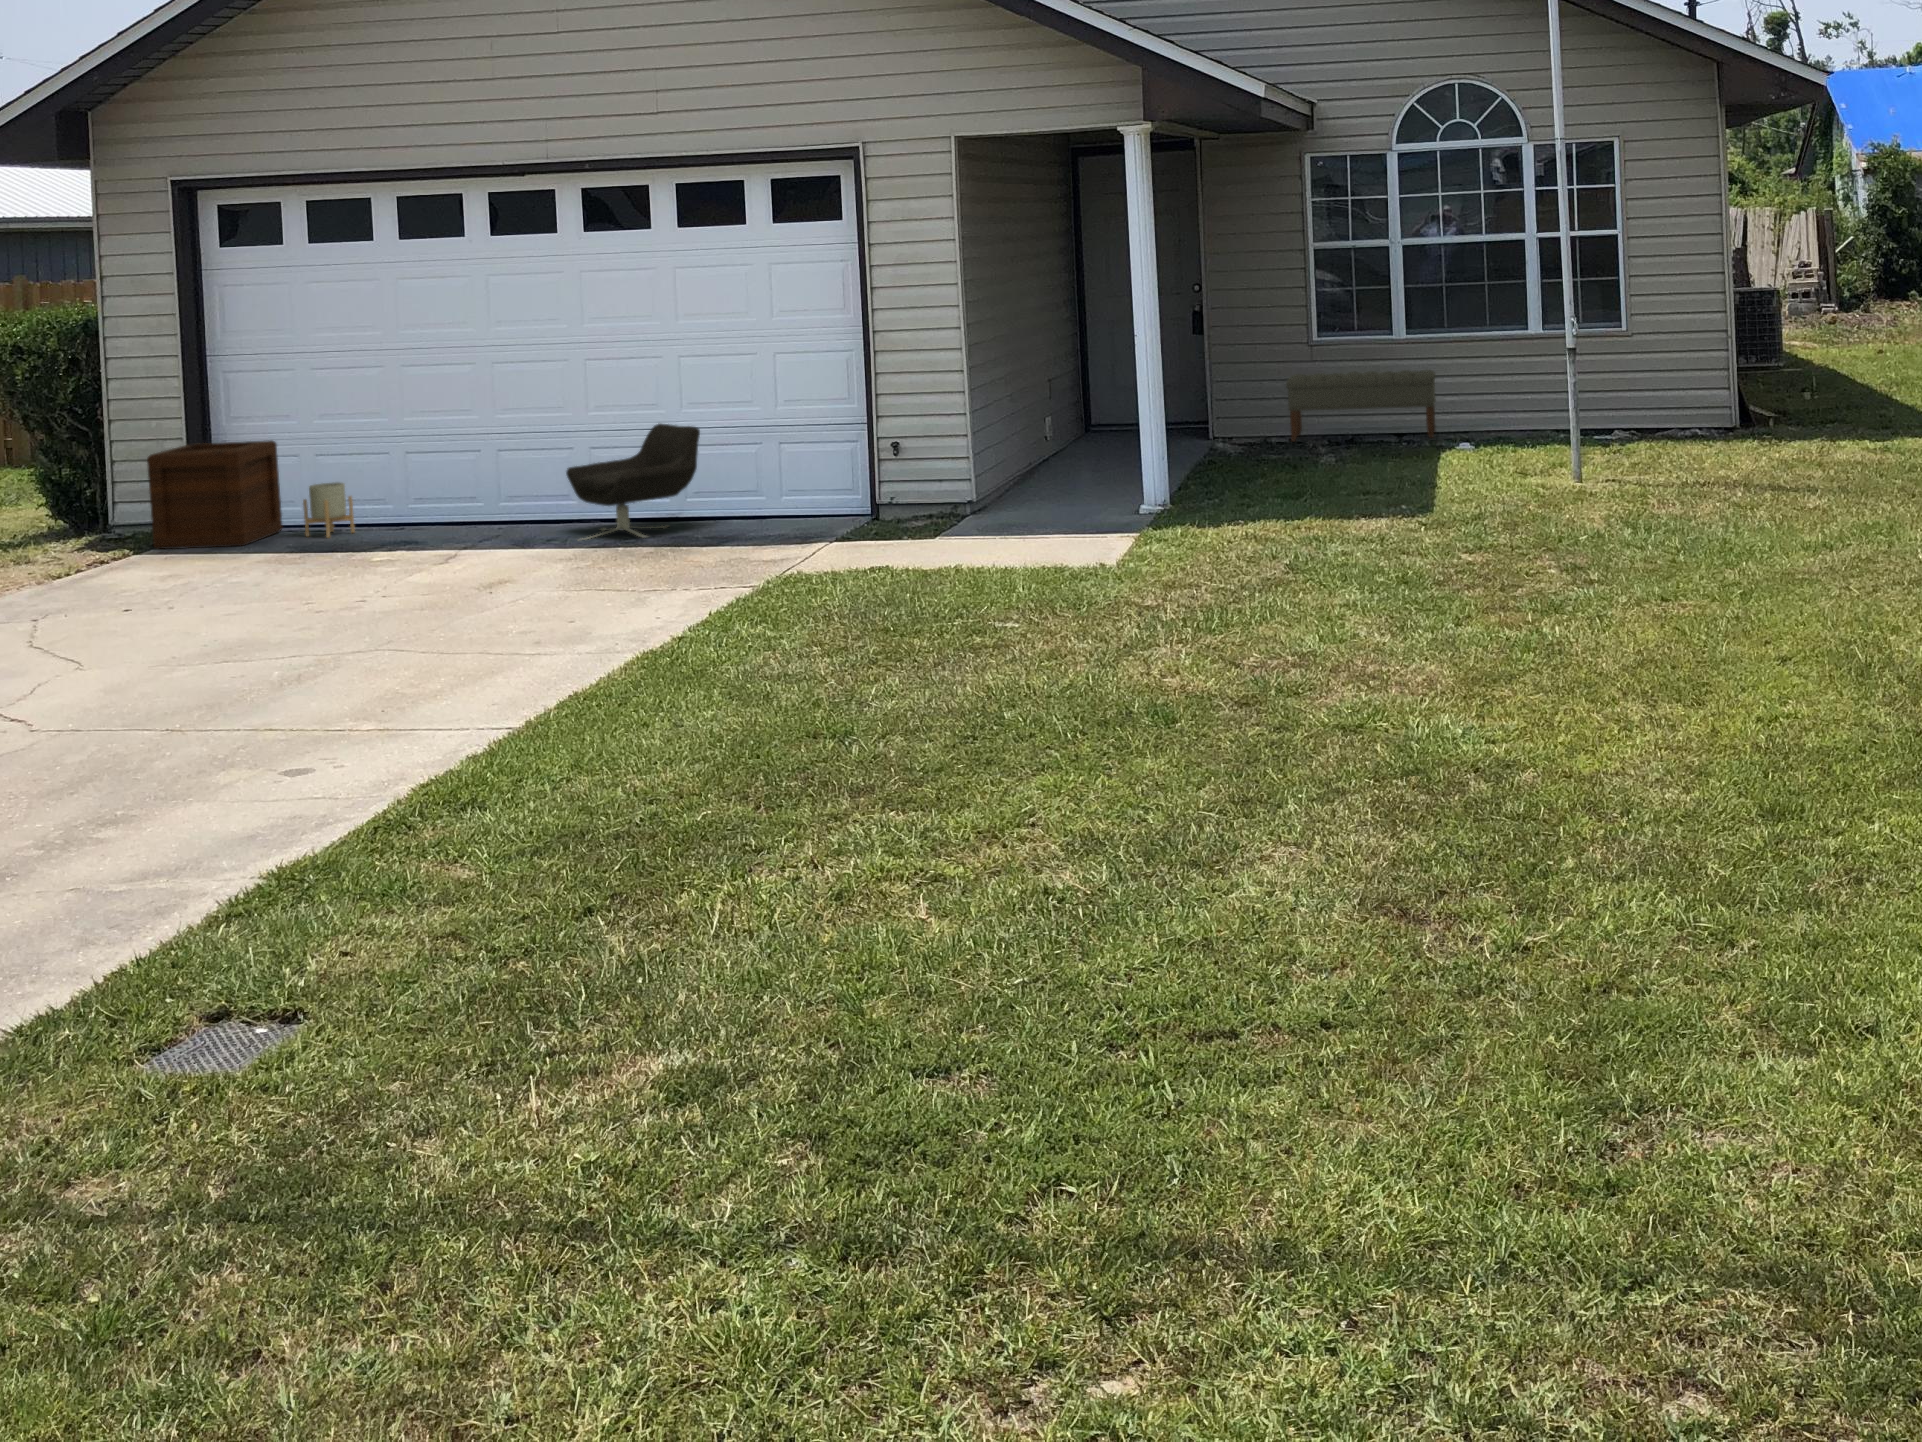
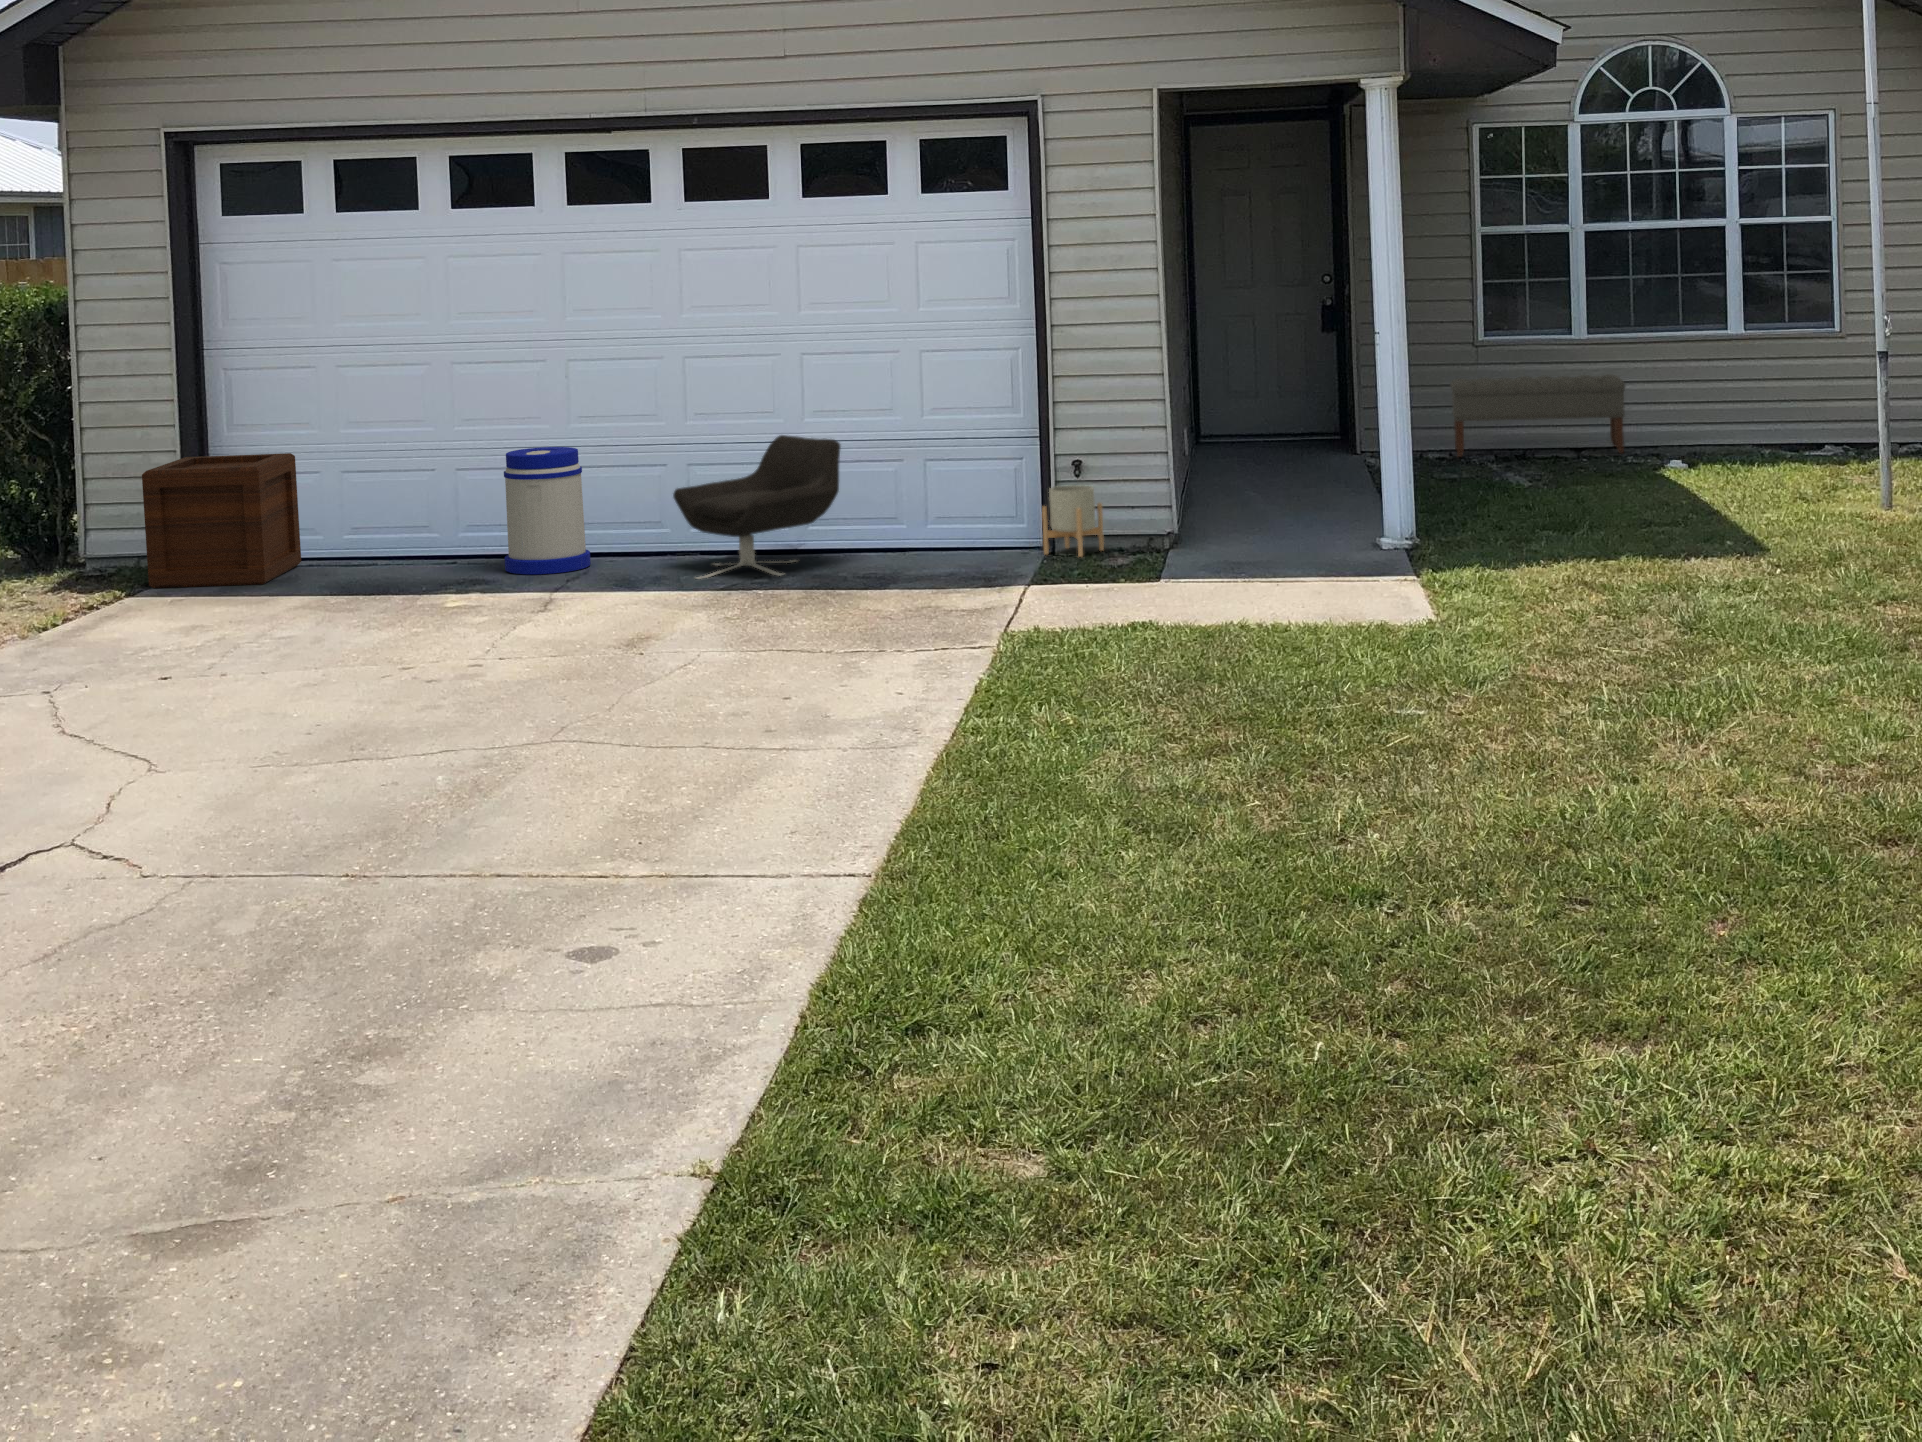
trash can: none [433,434,506,538] -> present [504,447,591,575]
planter: present [303,482,355,538] -> present [1042,485,1104,557]

